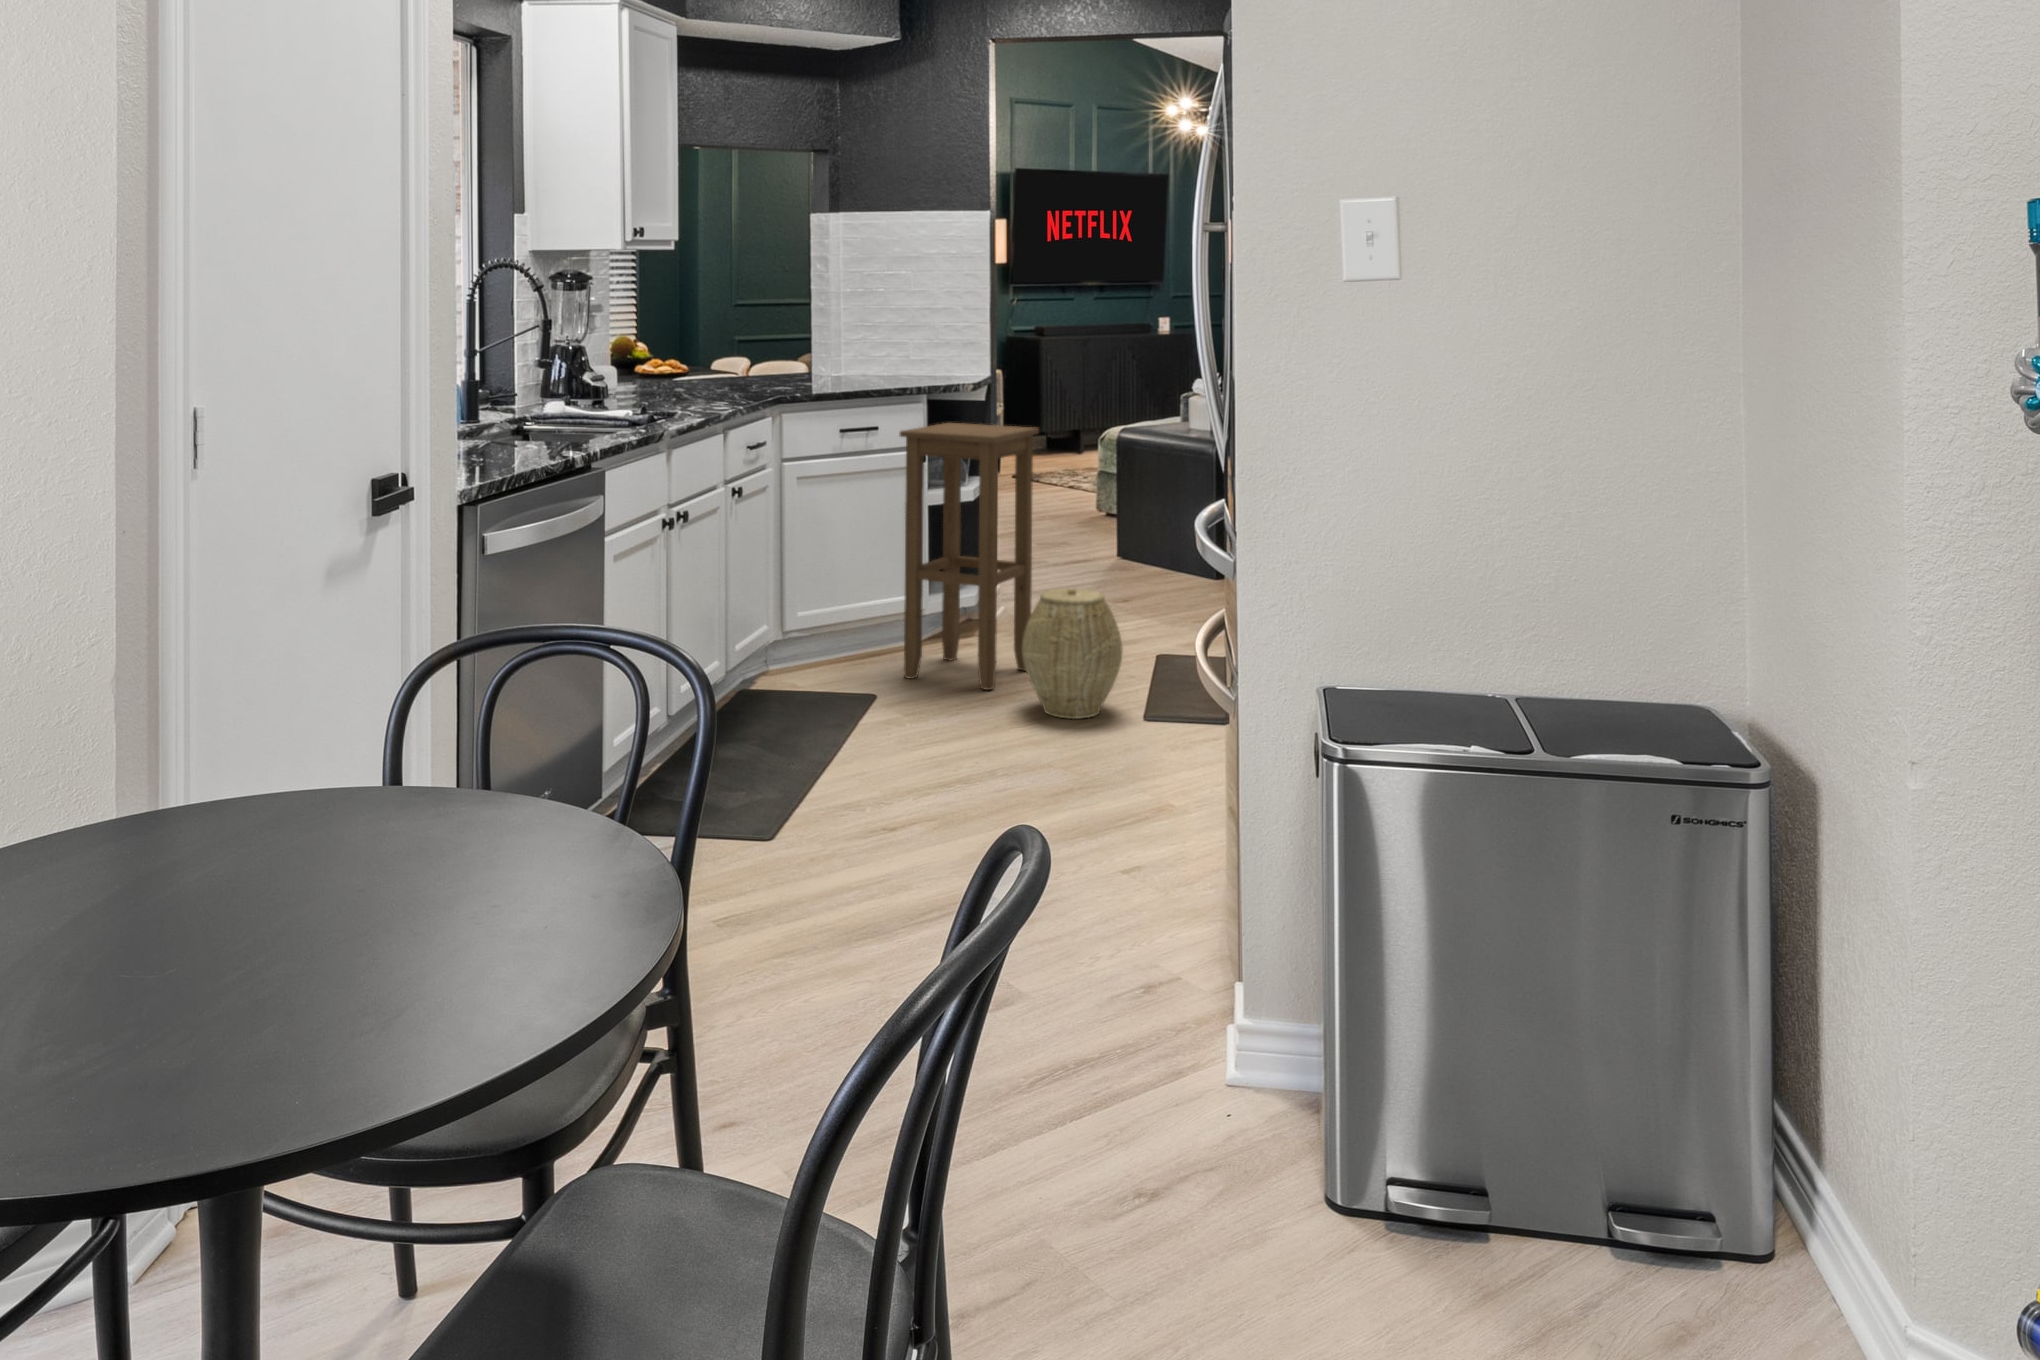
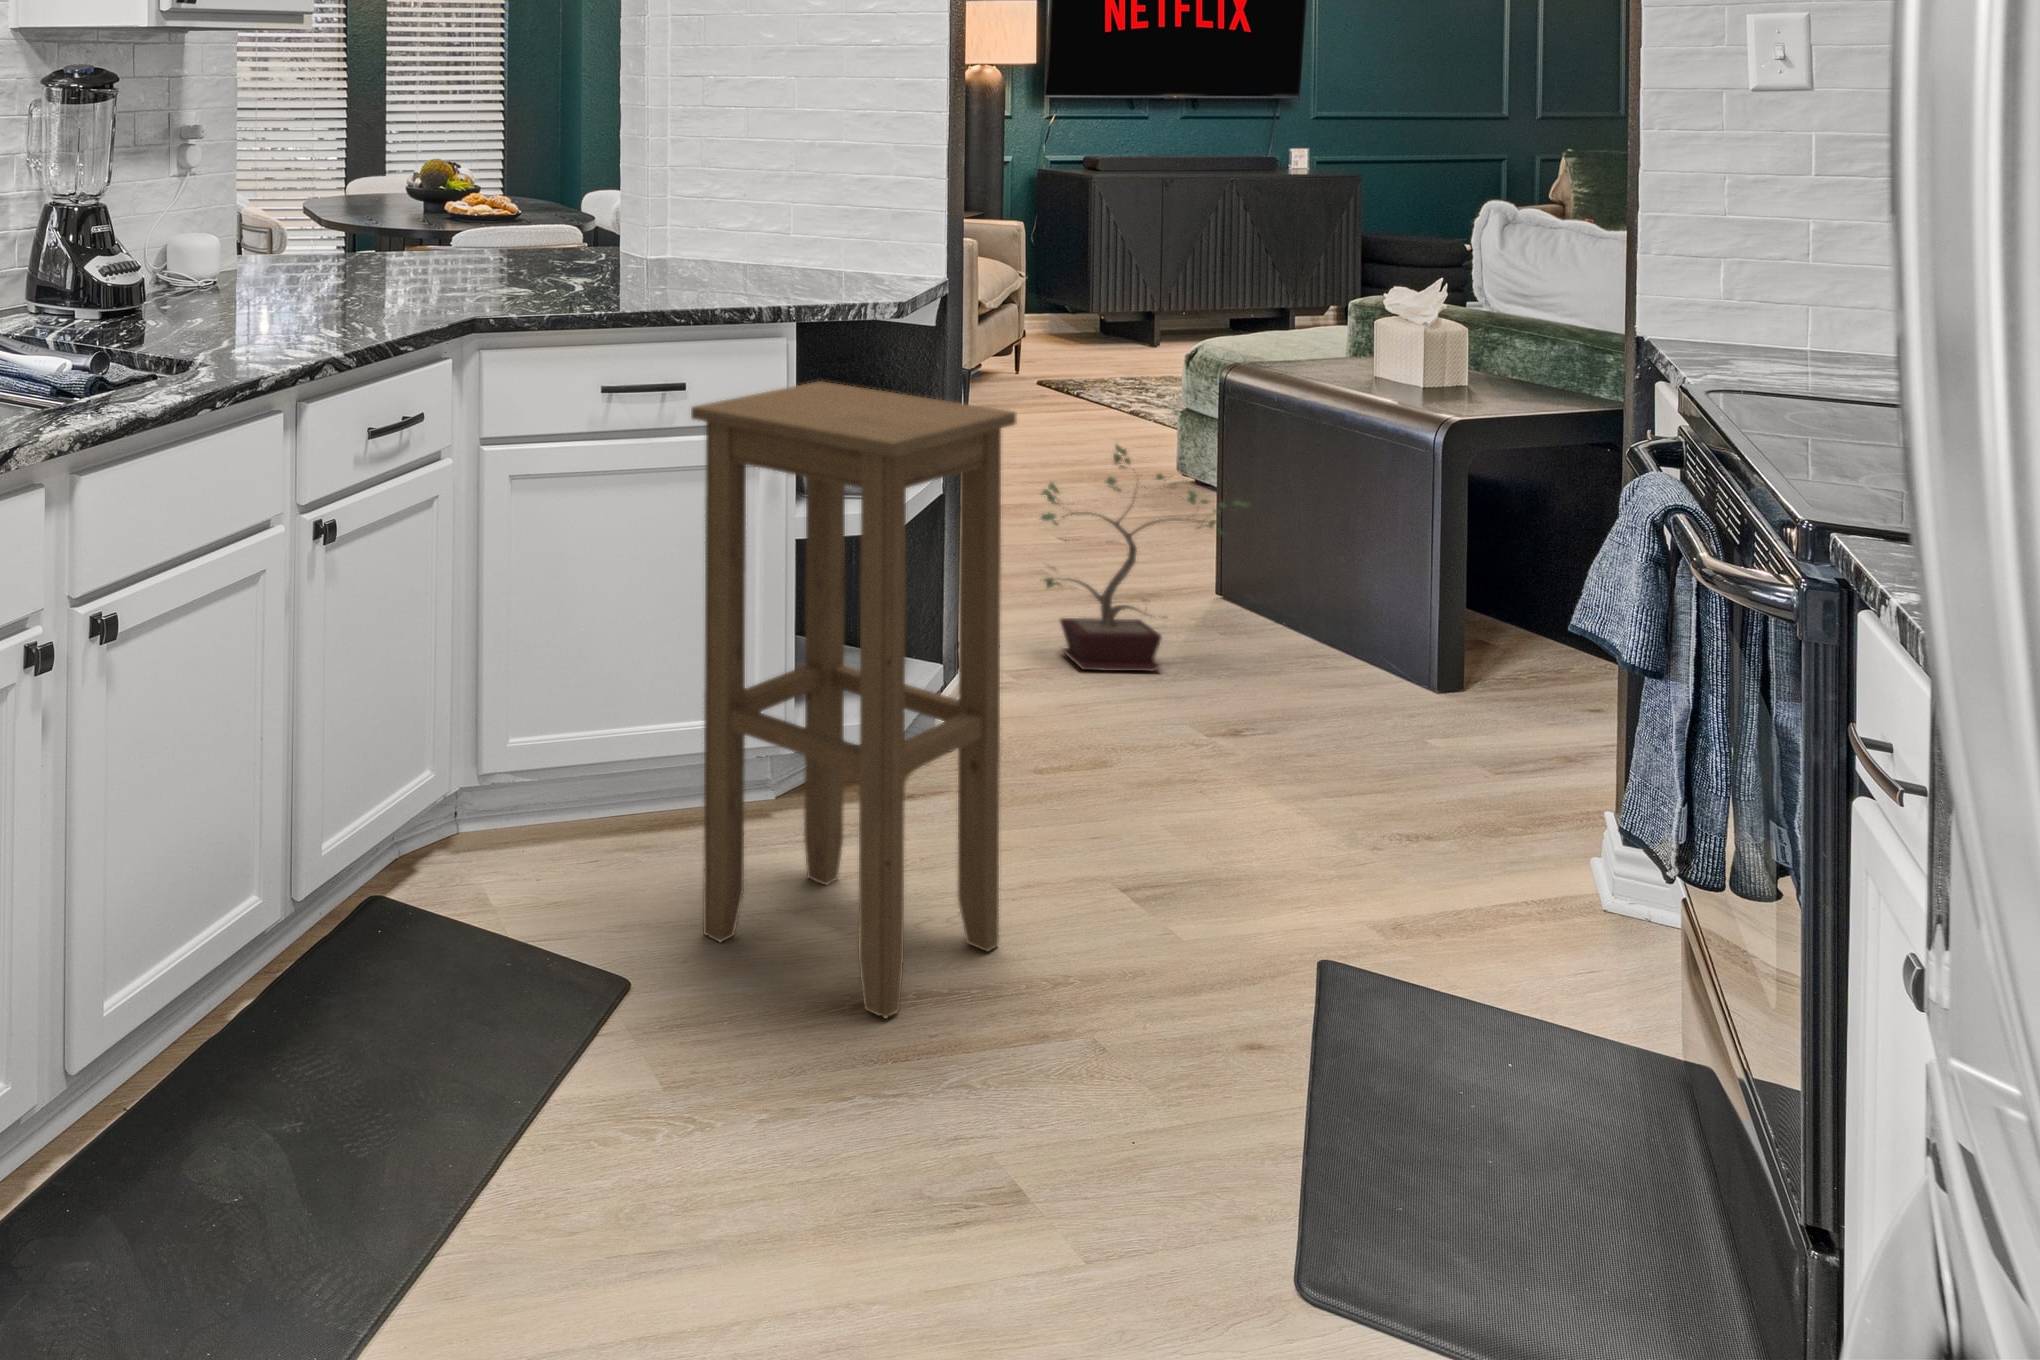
potted plant: none [1032,468,1134,587] -> present [1041,445,1250,671]
woven basket: present [1022,588,1123,719] -> none [952,827,1222,1194]

